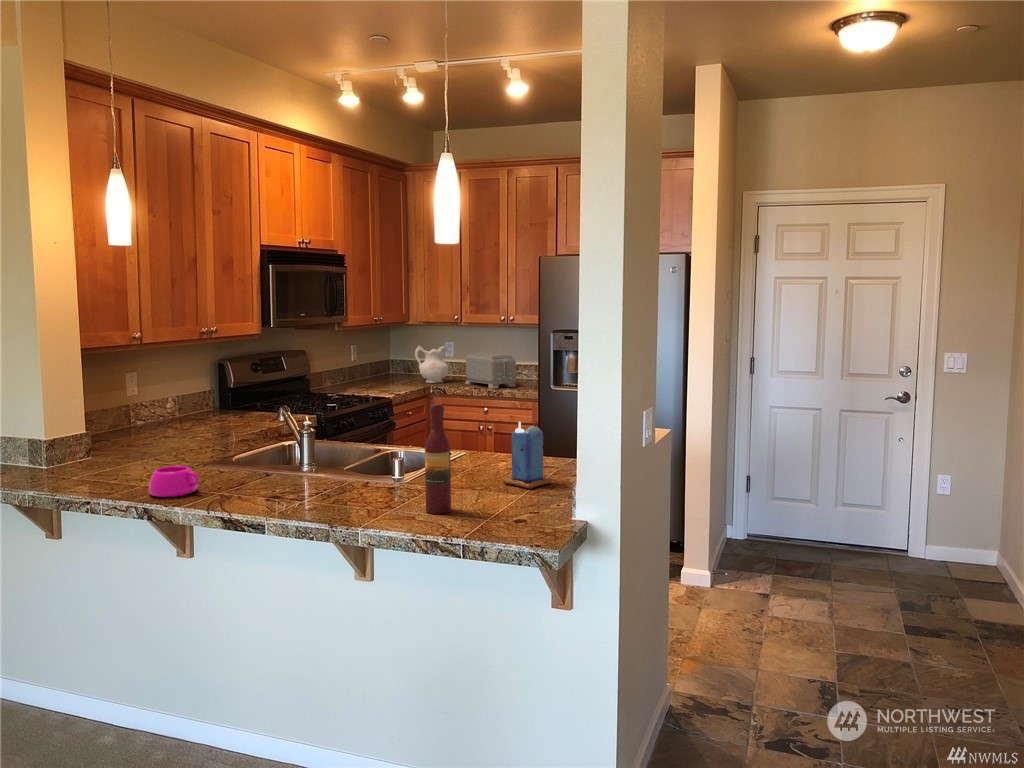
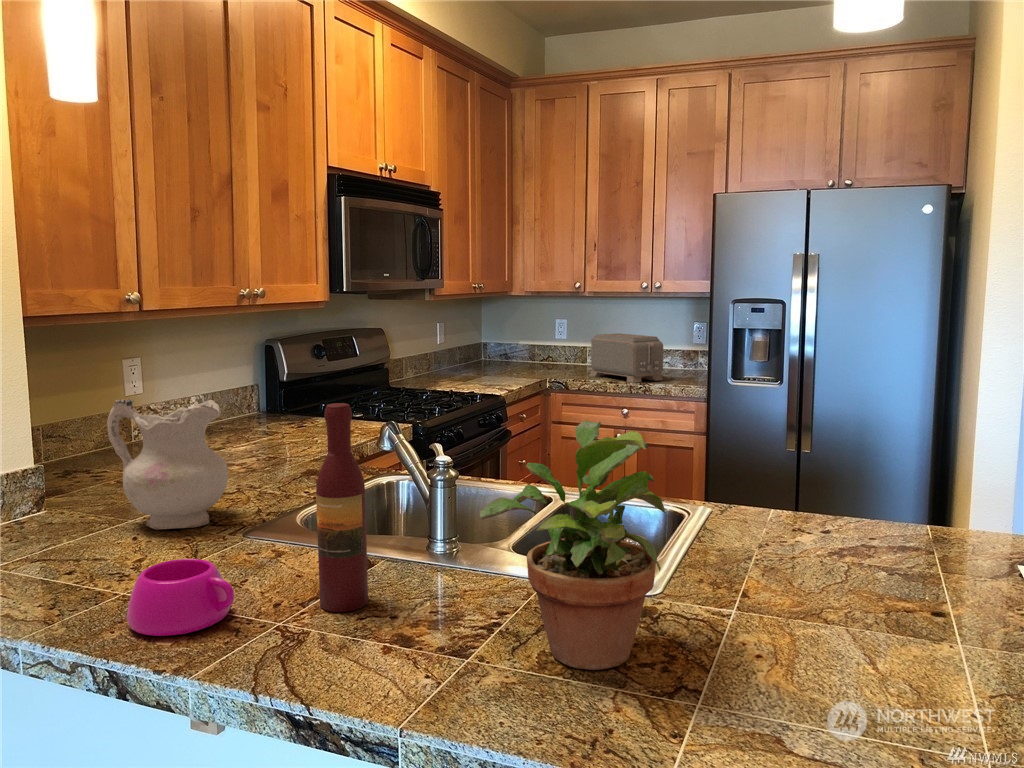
ceramic pitcher: present [415,345,449,383] -> present [107,399,228,530]
potted plant: none [307,399,391,503] -> present [480,421,666,670]
wine bottle: present [425,404,451,514] -> present [316,403,368,612]
candle: present [503,421,552,489] -> none [867,471,974,623]

